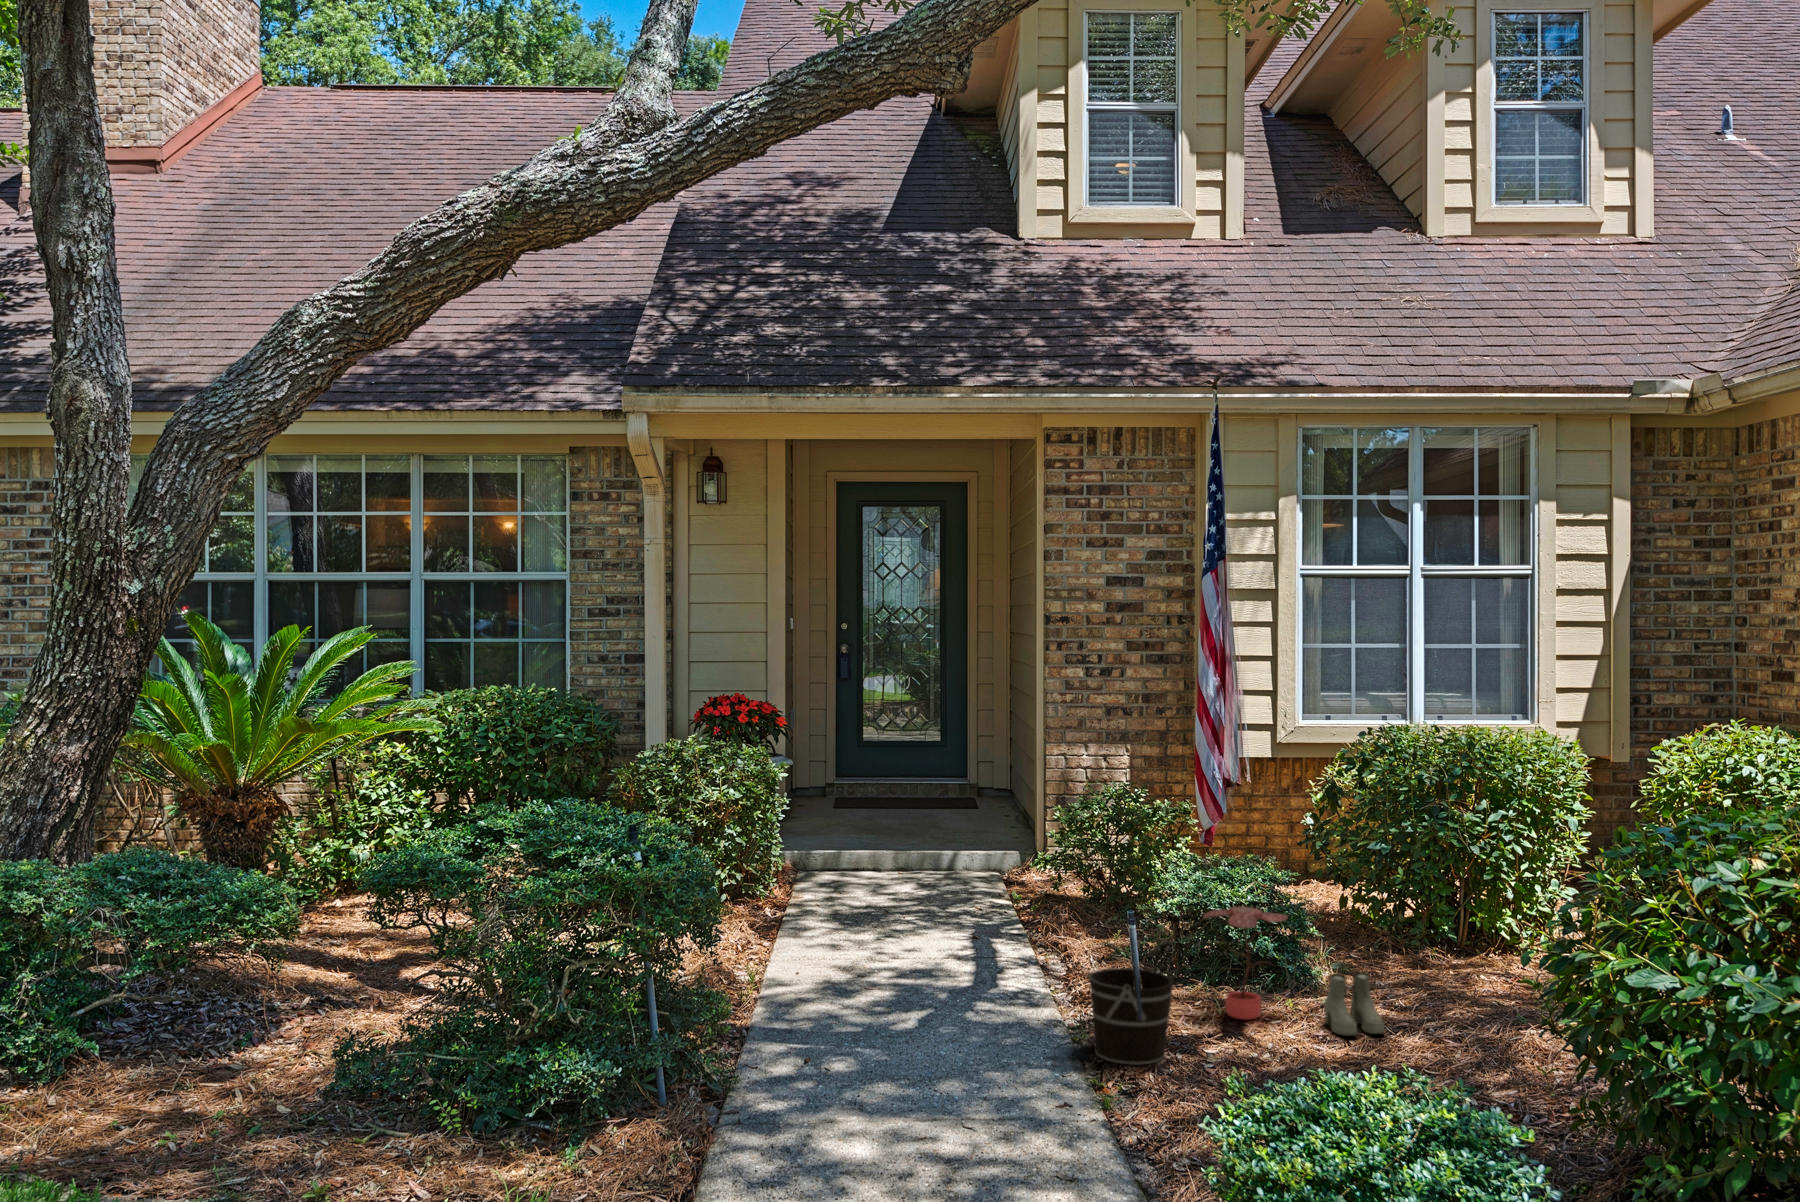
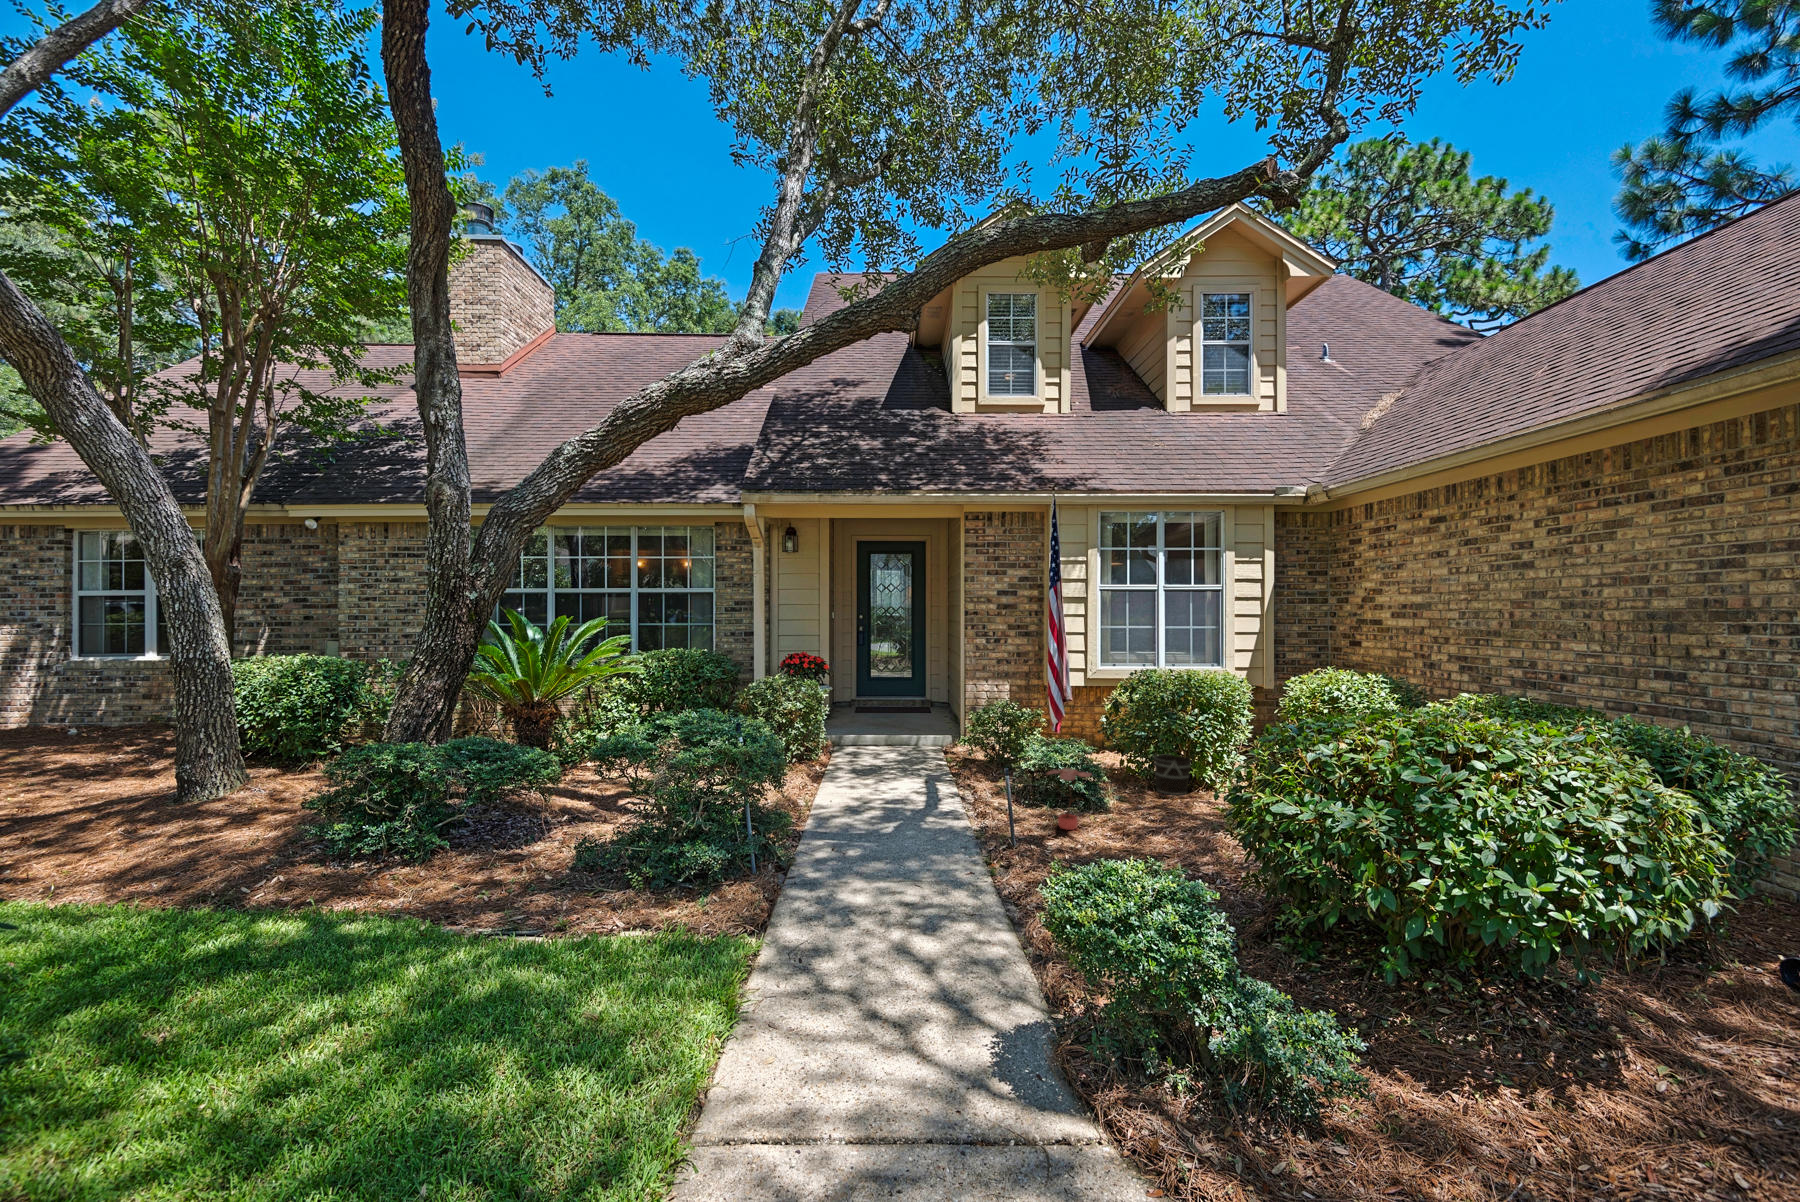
bucket: present [1087,965,1173,1065] -> present [1154,754,1191,795]
boots: present [1325,972,1384,1036] -> none [1112,804,1144,840]

